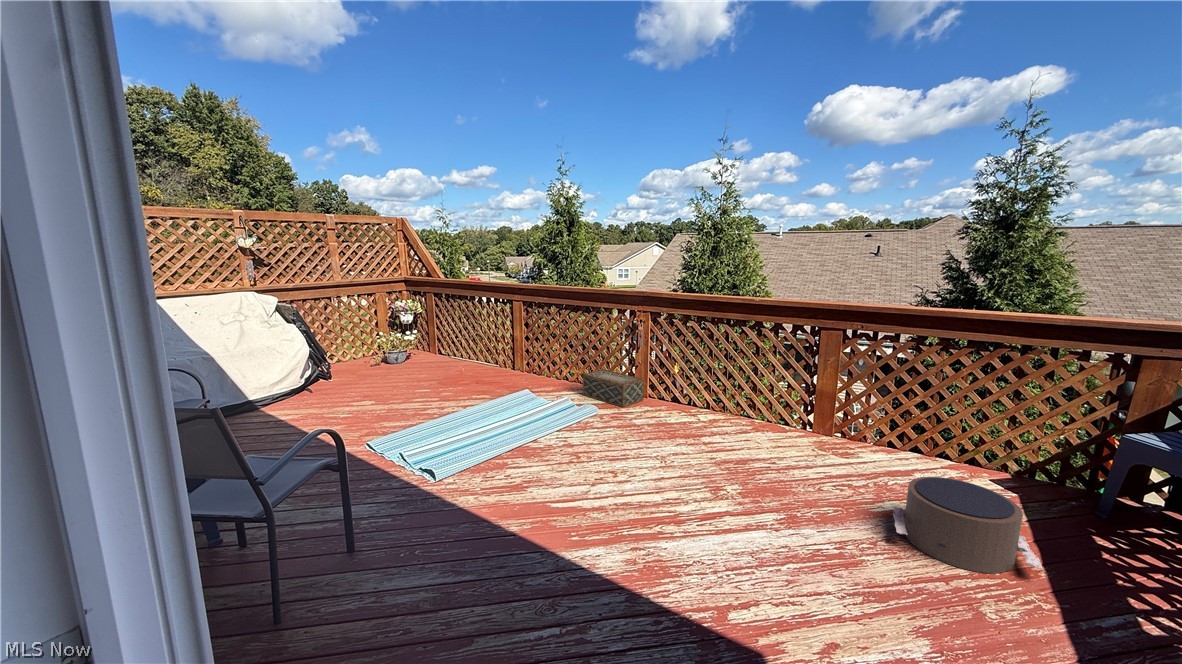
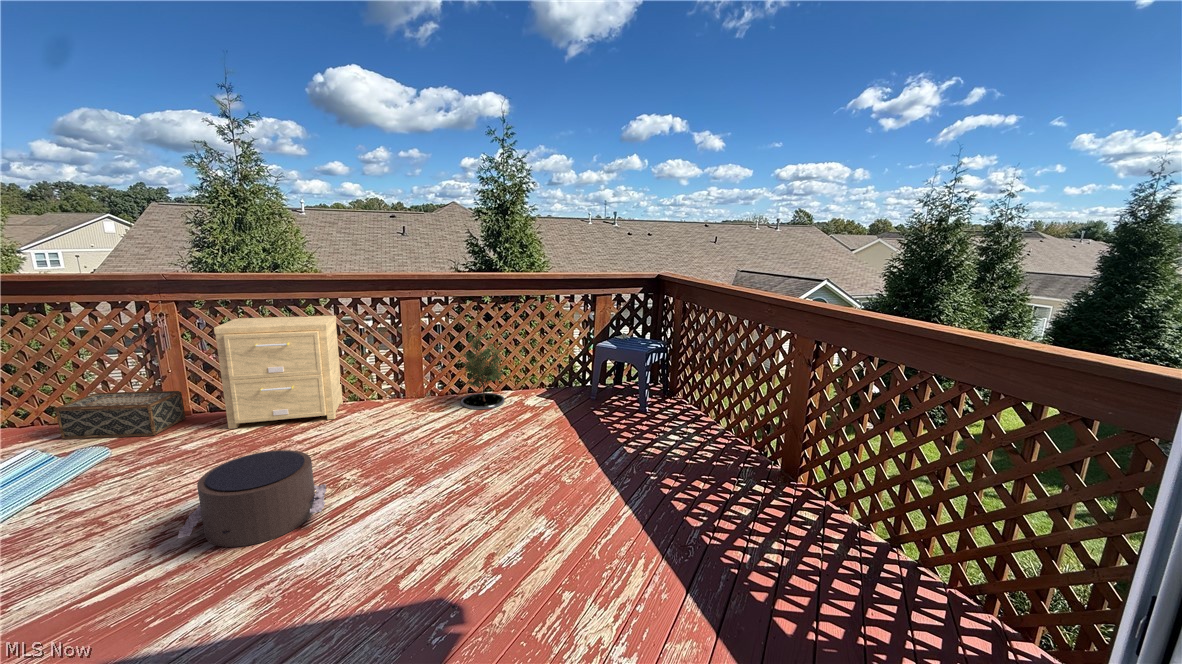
side table: none [664,330,759,432] -> present [214,316,343,429]
potted tree: none [873,372,946,475] -> present [461,332,505,409]
pouf: present [893,477,1042,573] -> present [178,450,326,547]

